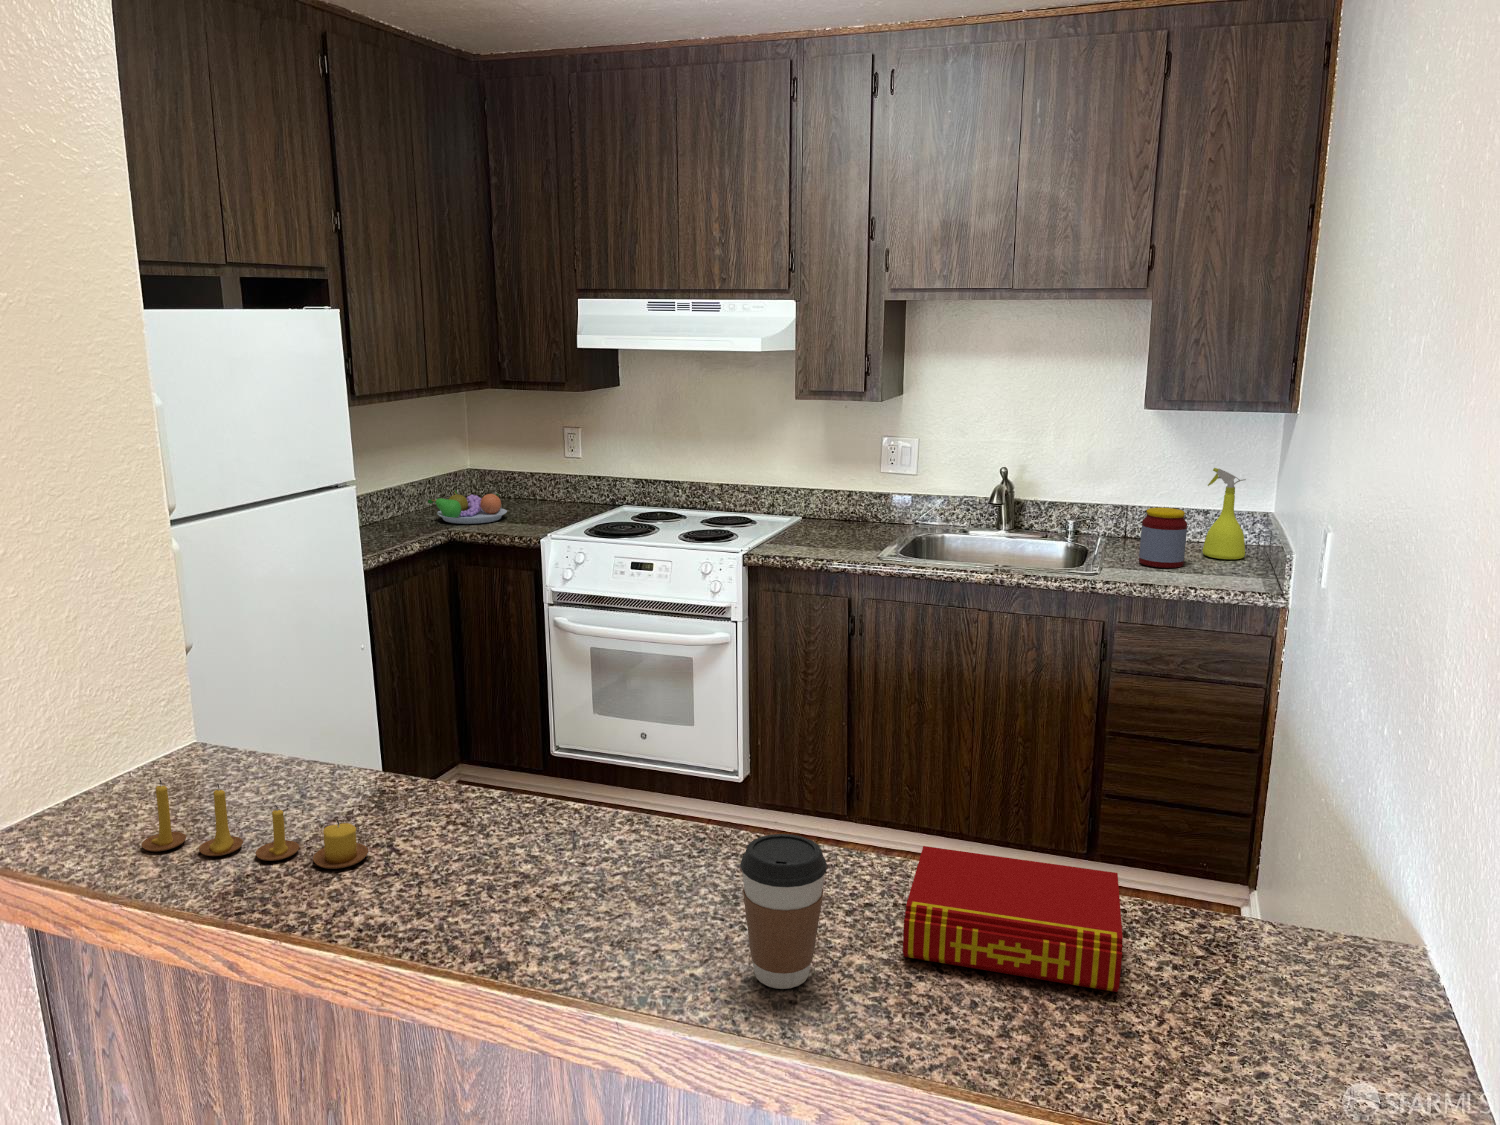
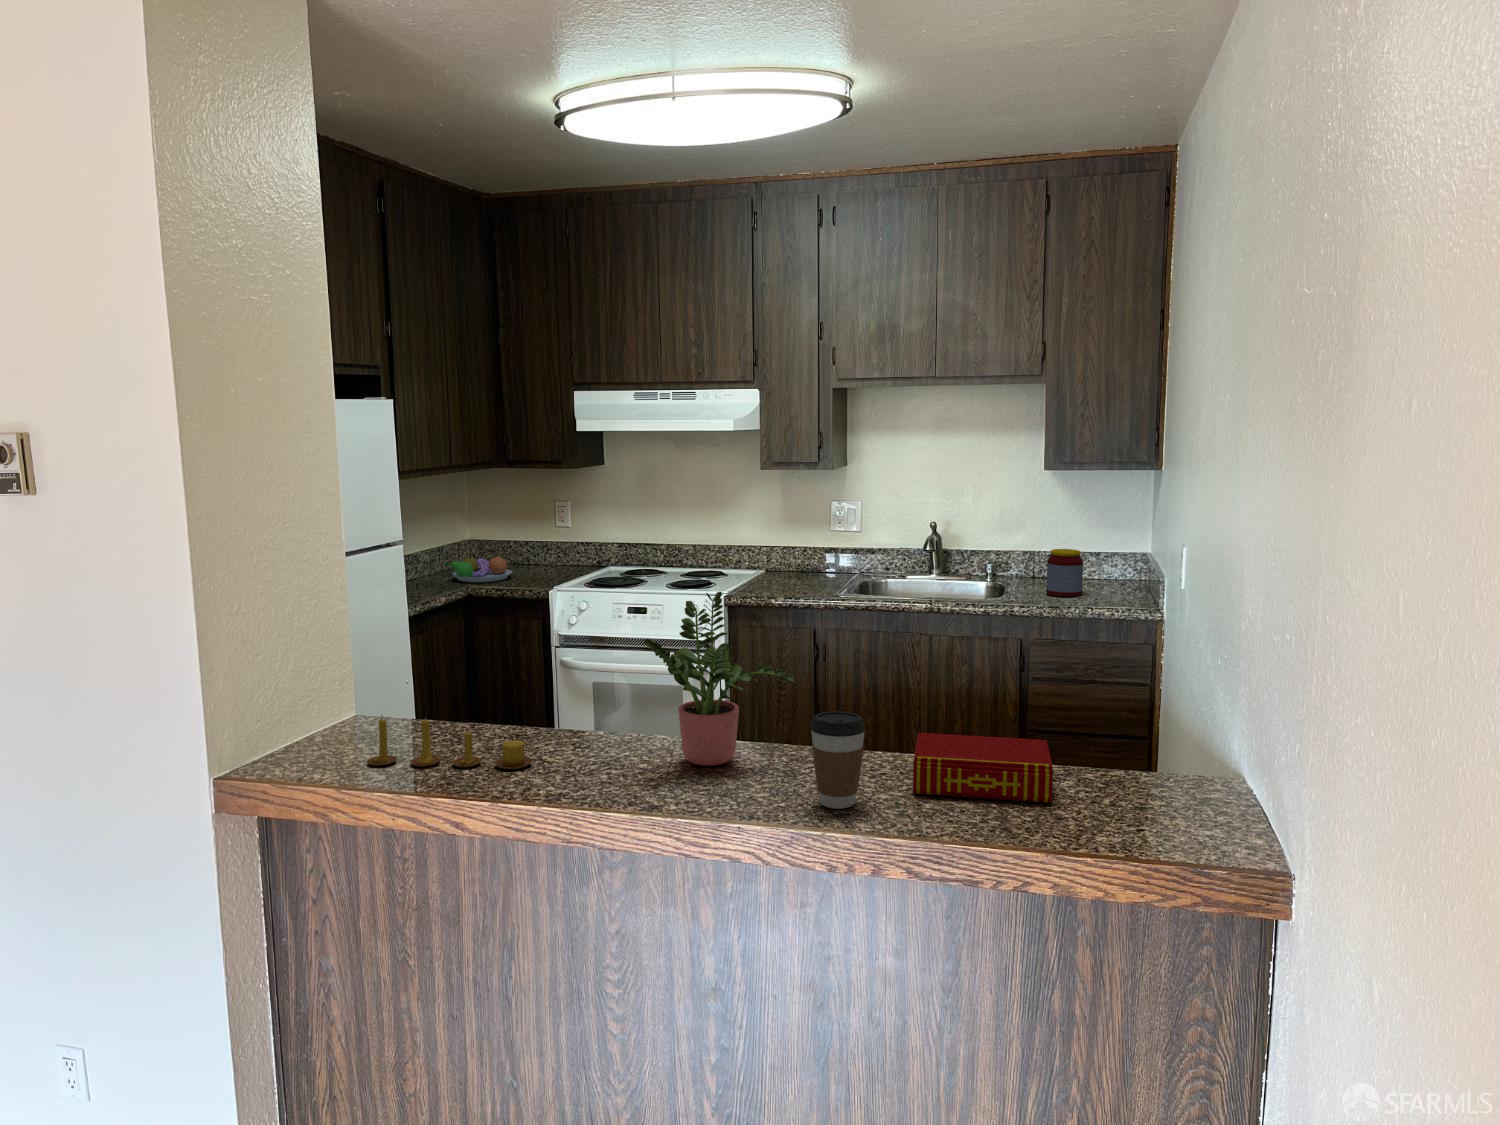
spray bottle: present [1202,468,1246,559] -> none [1096,516,1130,589]
potted plant: none [510,621,743,876] -> present [644,592,795,766]

